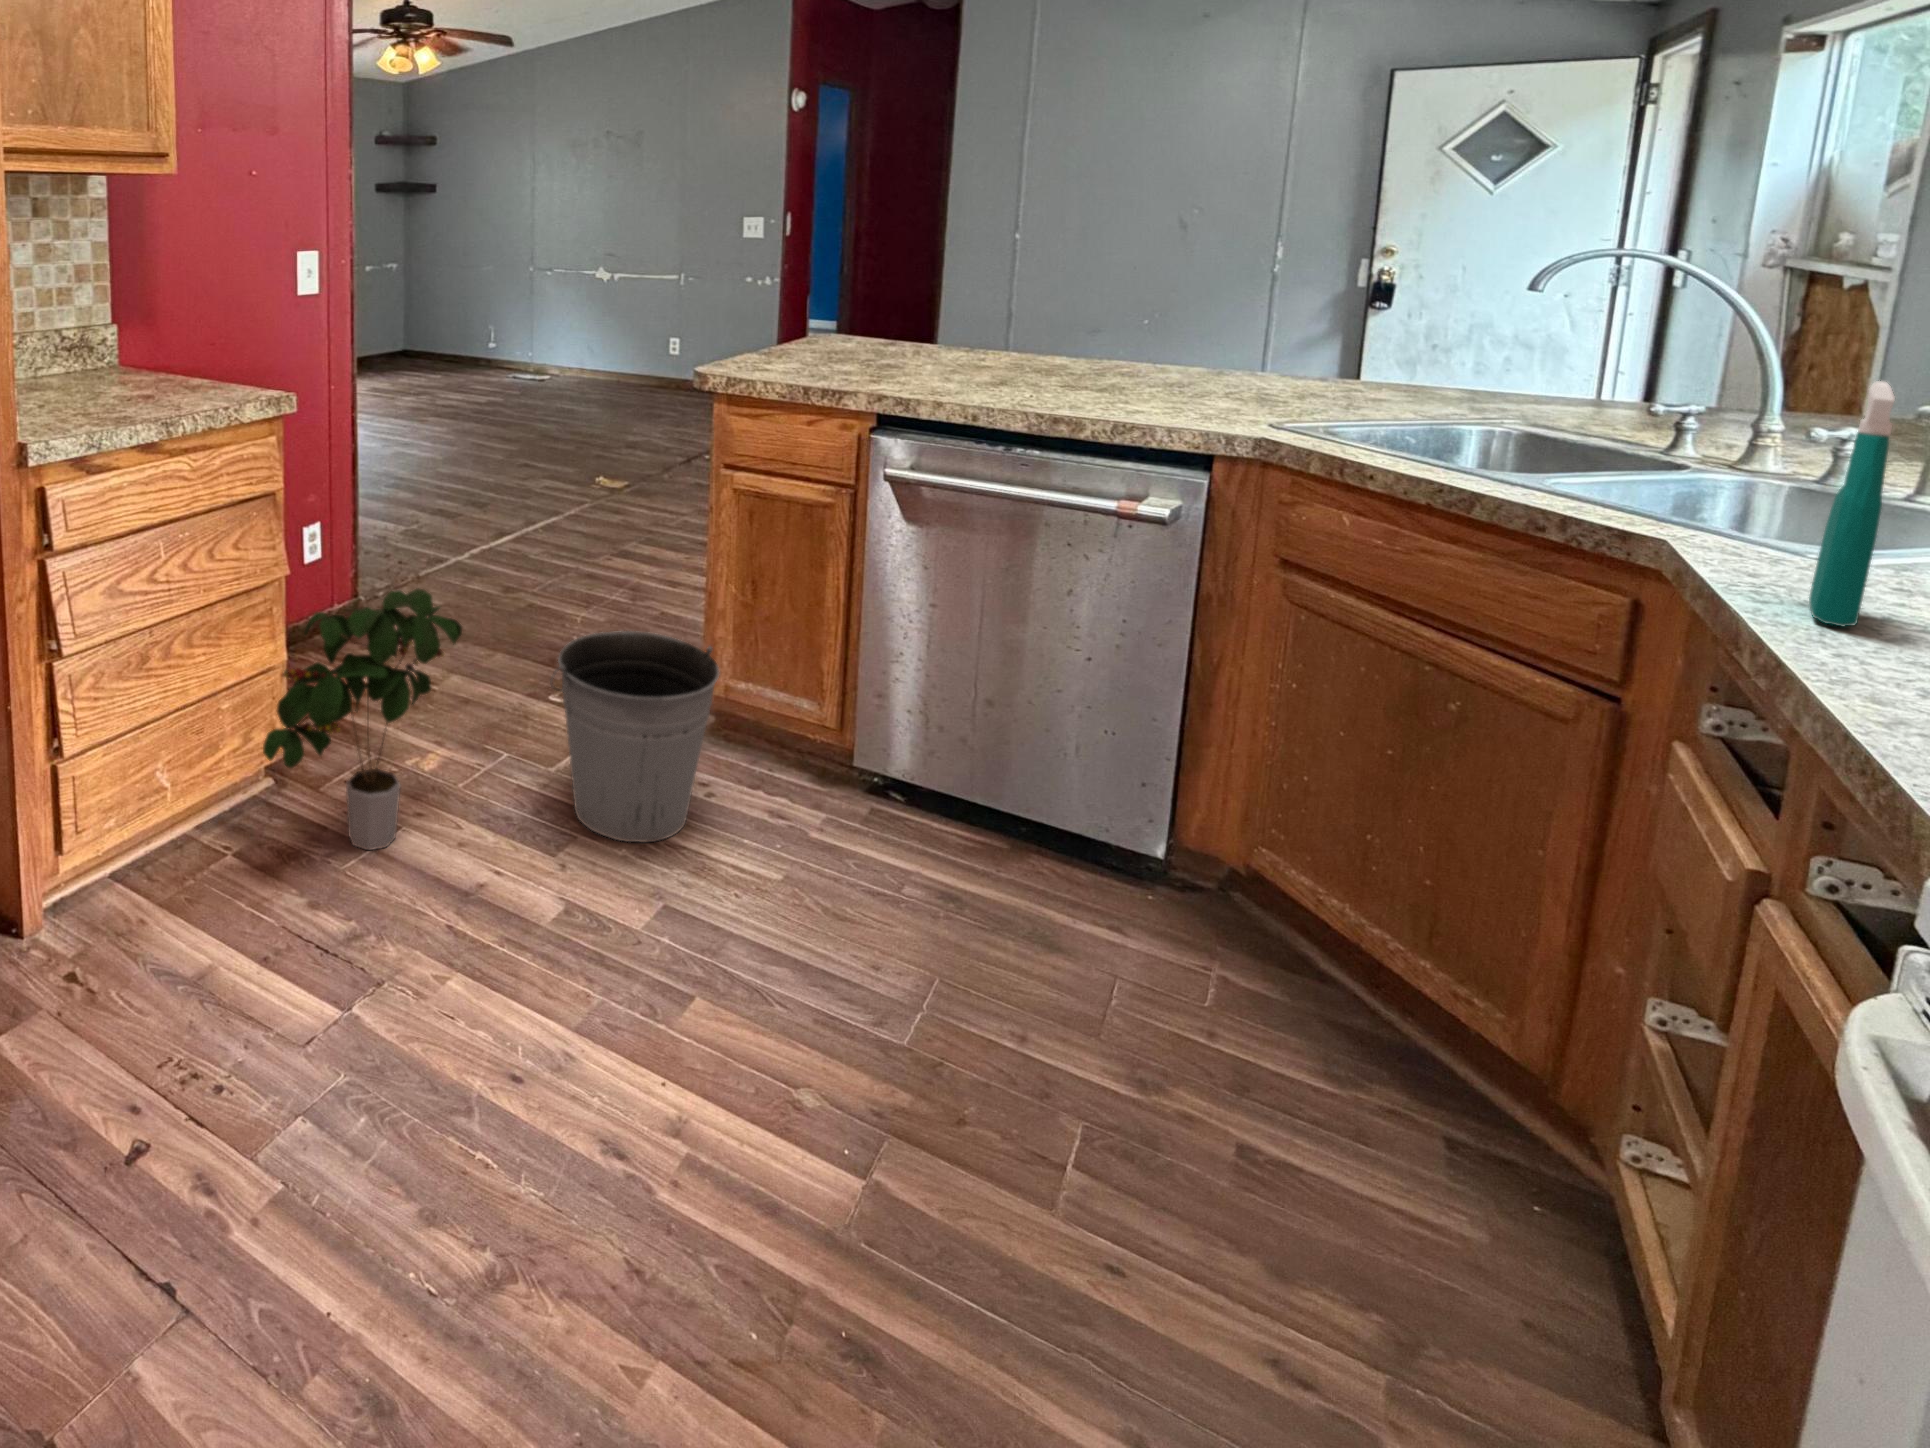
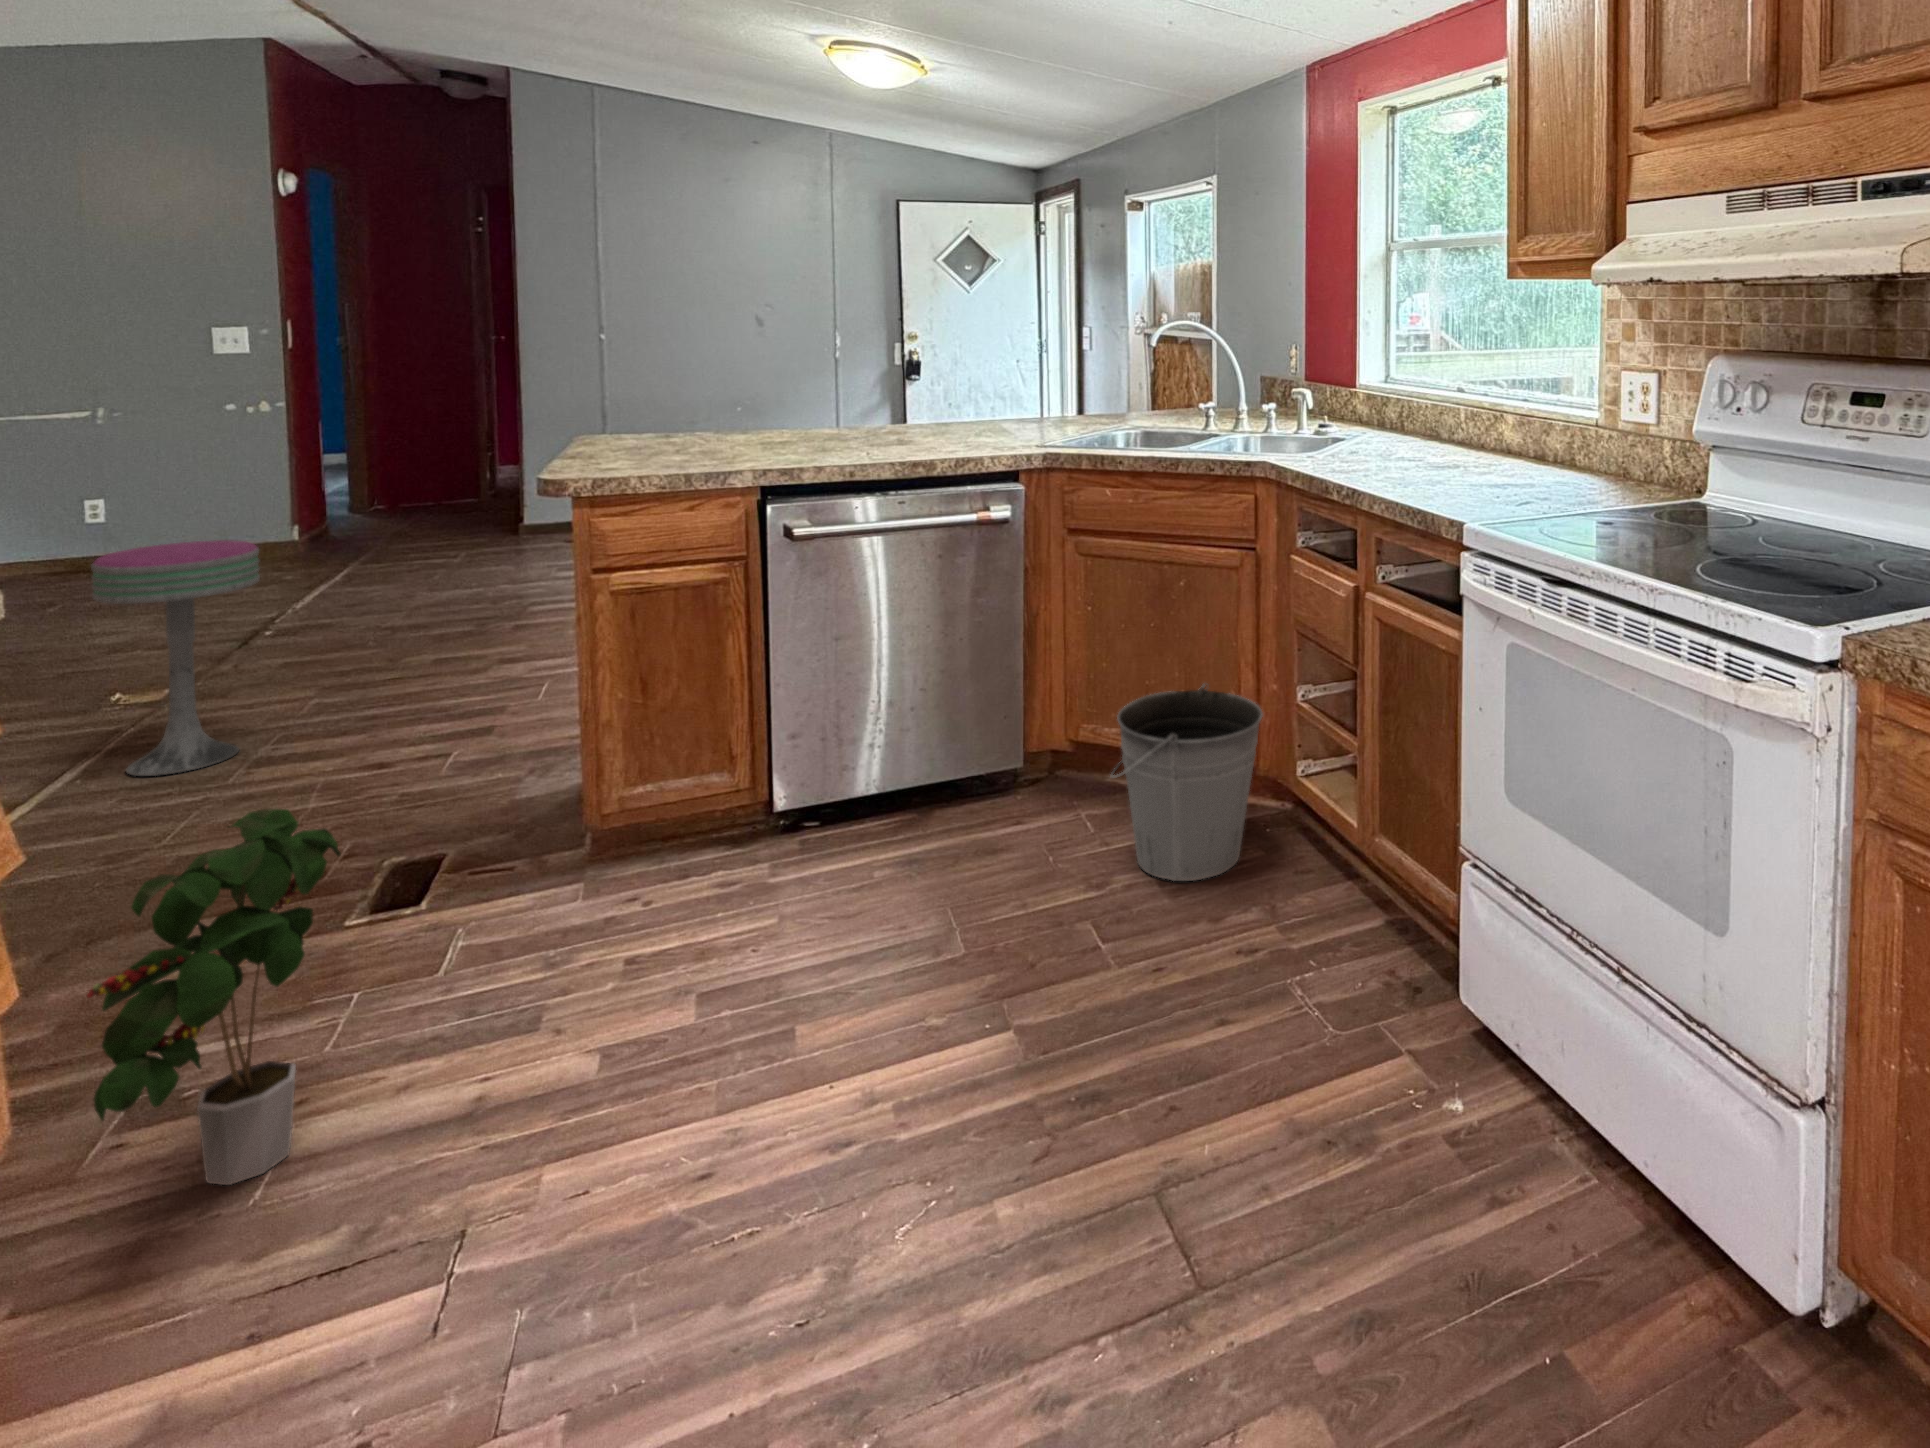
bar stool: none [553,377,641,546] -> present [91,540,260,776]
spray bottle: present [1809,381,1895,626] -> none [1325,371,1349,478]
bucket: present [551,631,719,842] -> present [1111,684,1263,881]

